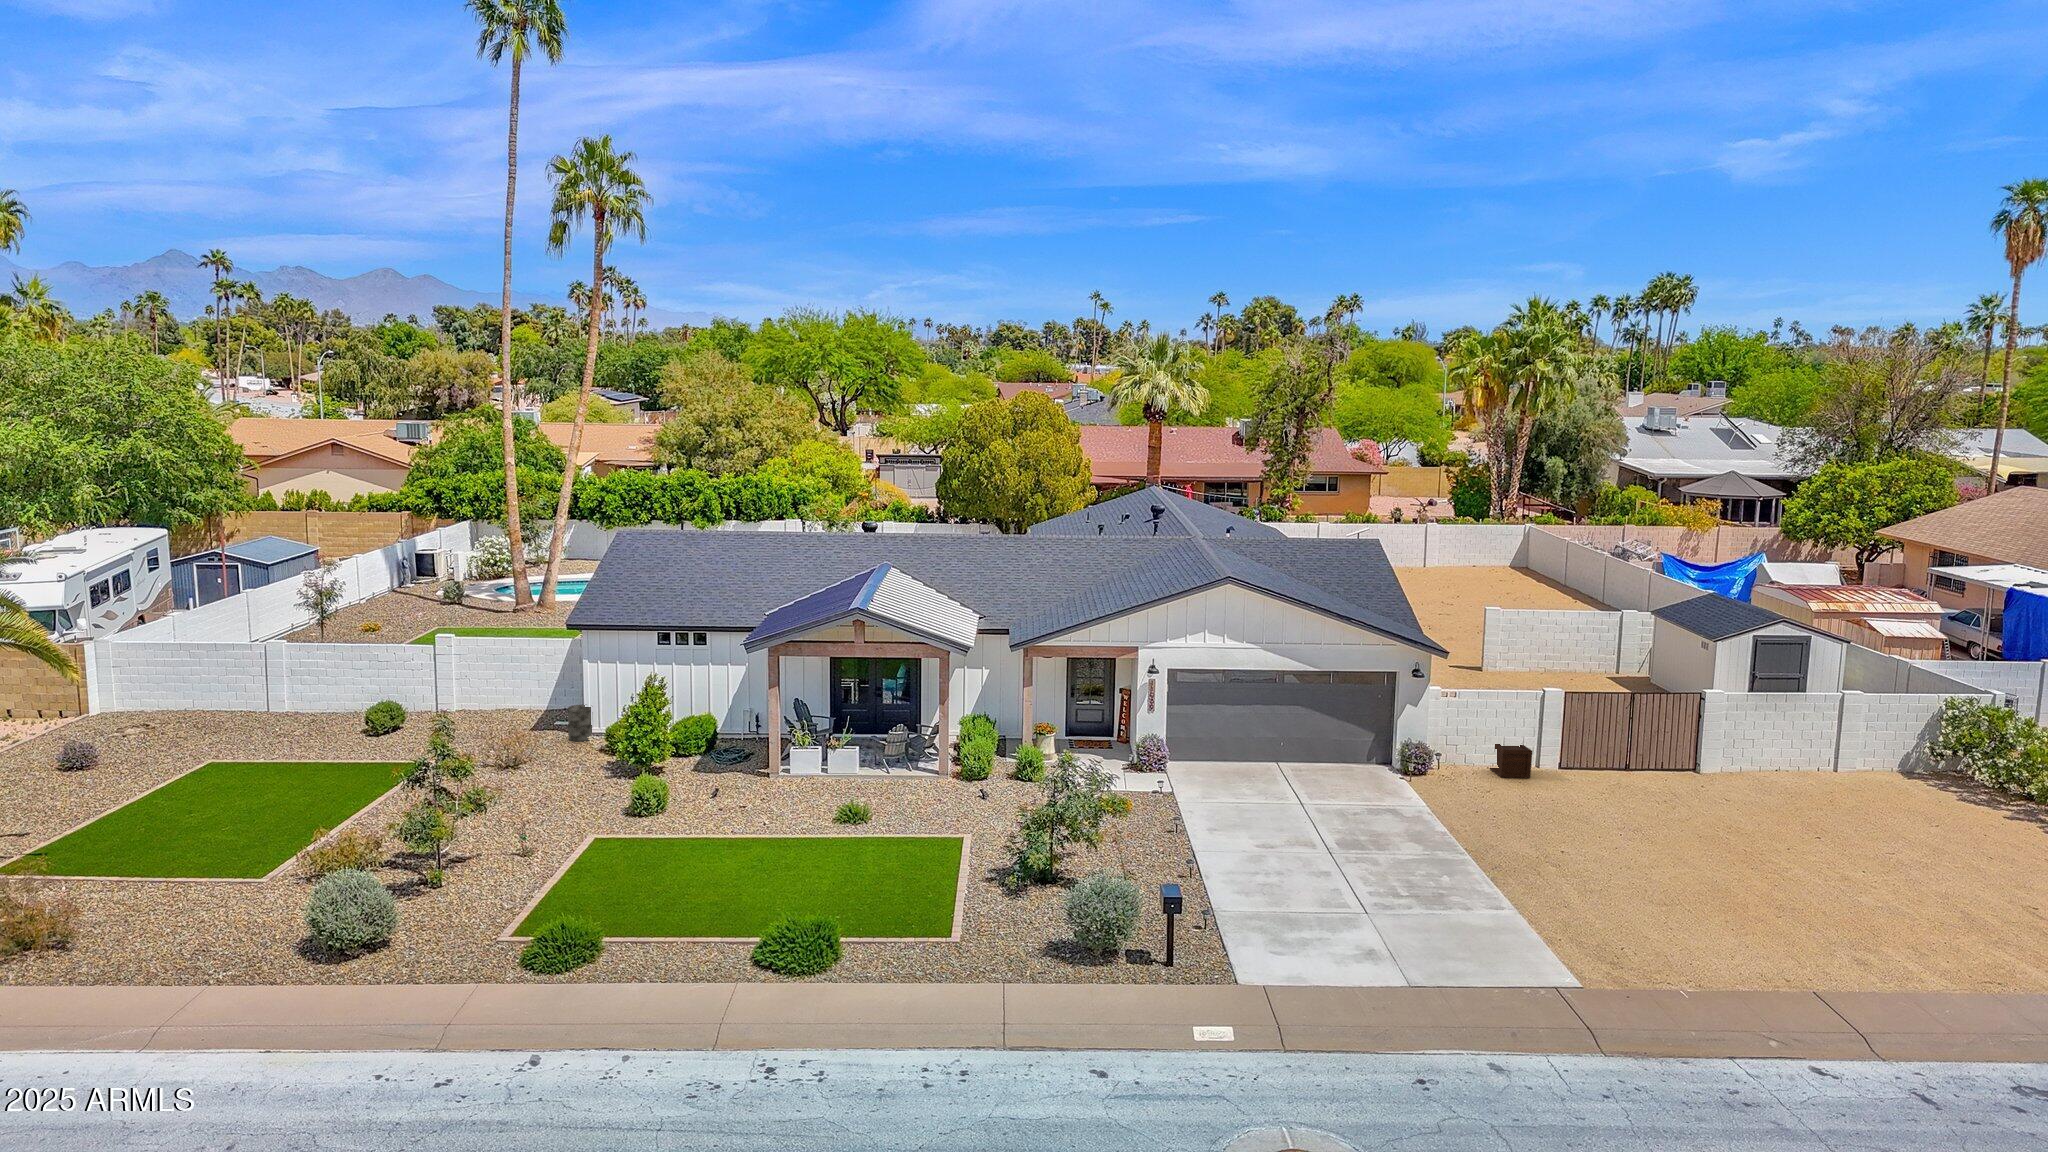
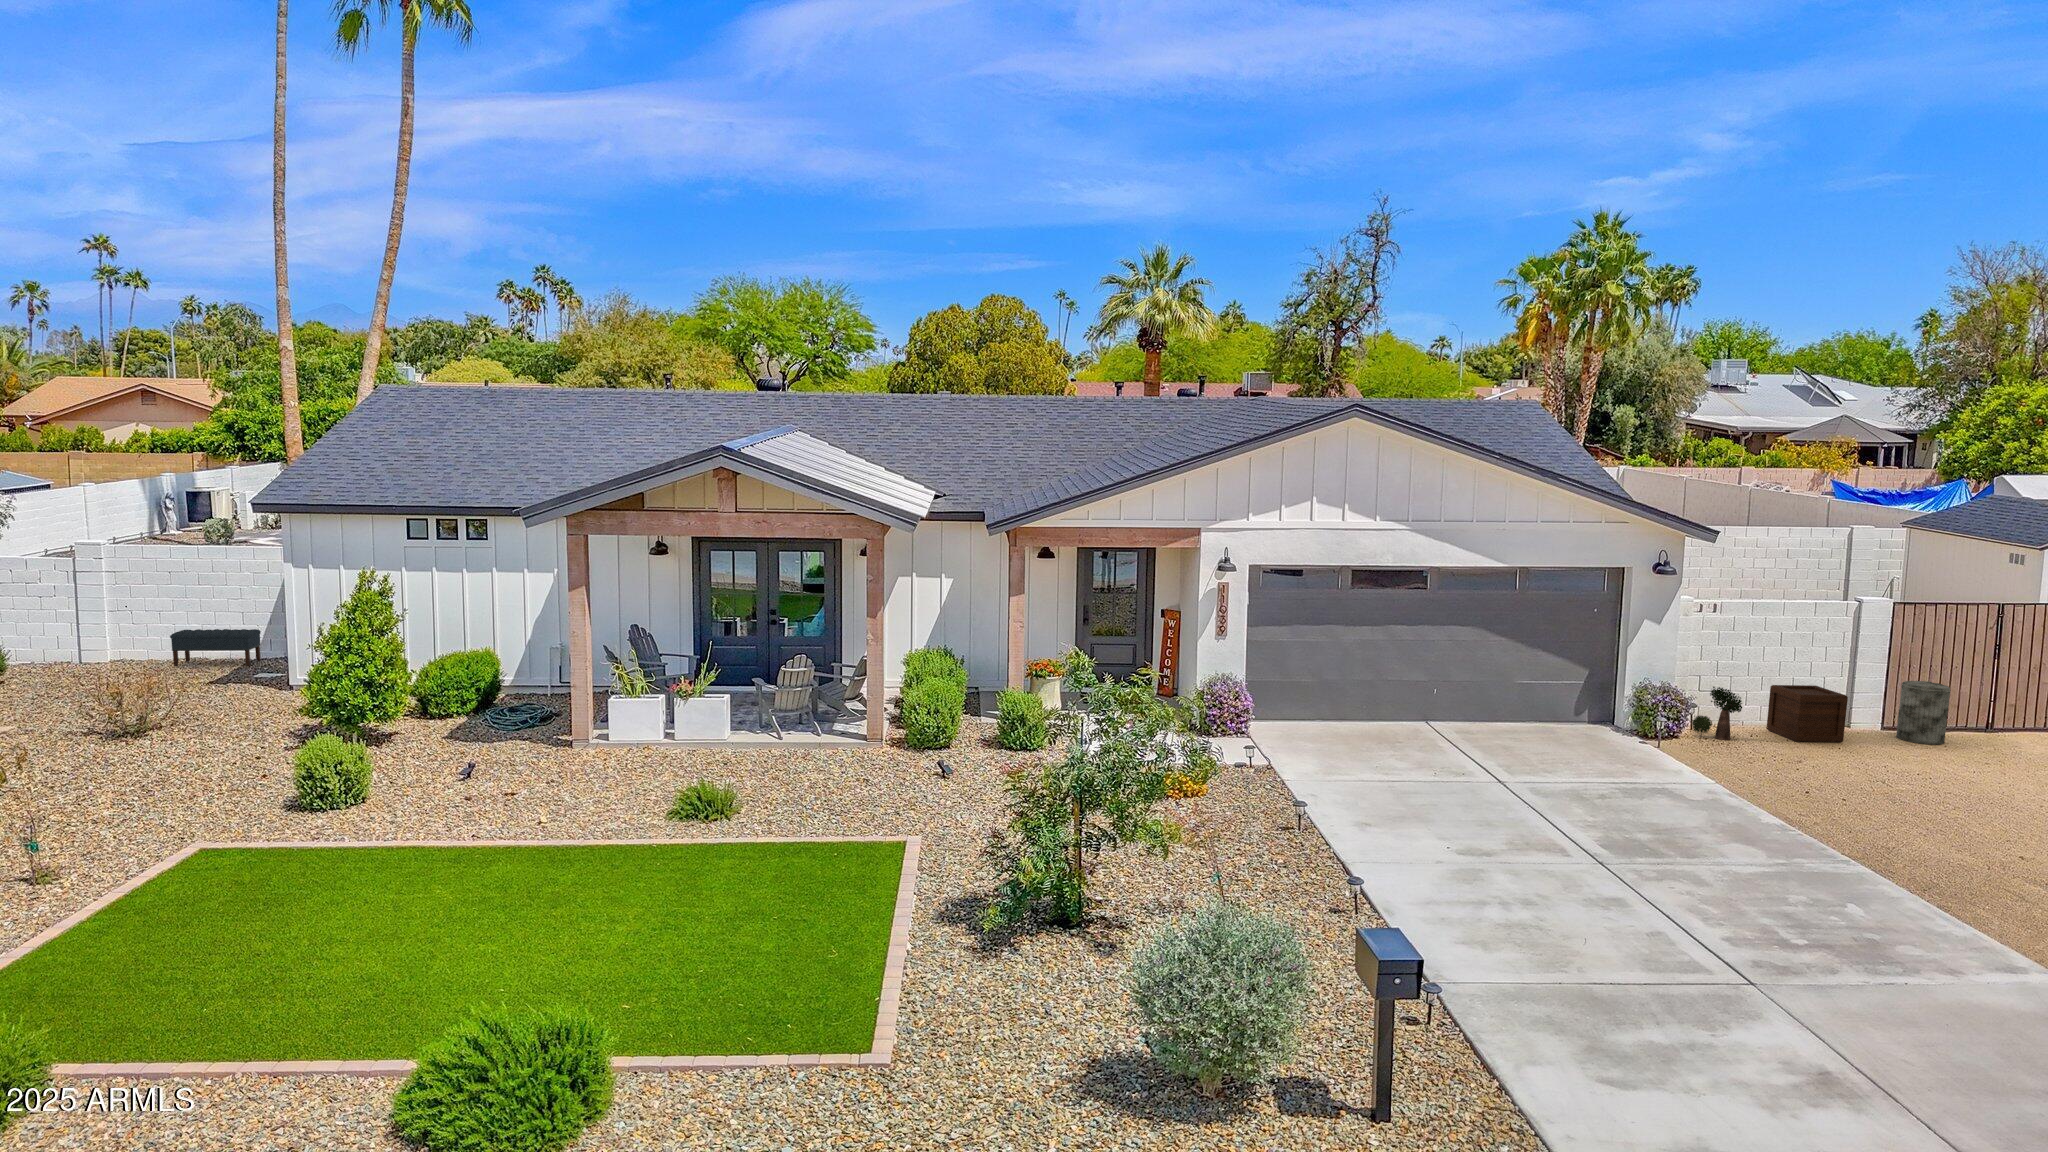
bench: none [502,692,554,716] -> present [170,629,261,666]
trash can: present [568,704,592,742] -> present [1896,681,1951,745]
potted plant: none [1439,744,1469,776] -> present [1691,687,1742,740]

